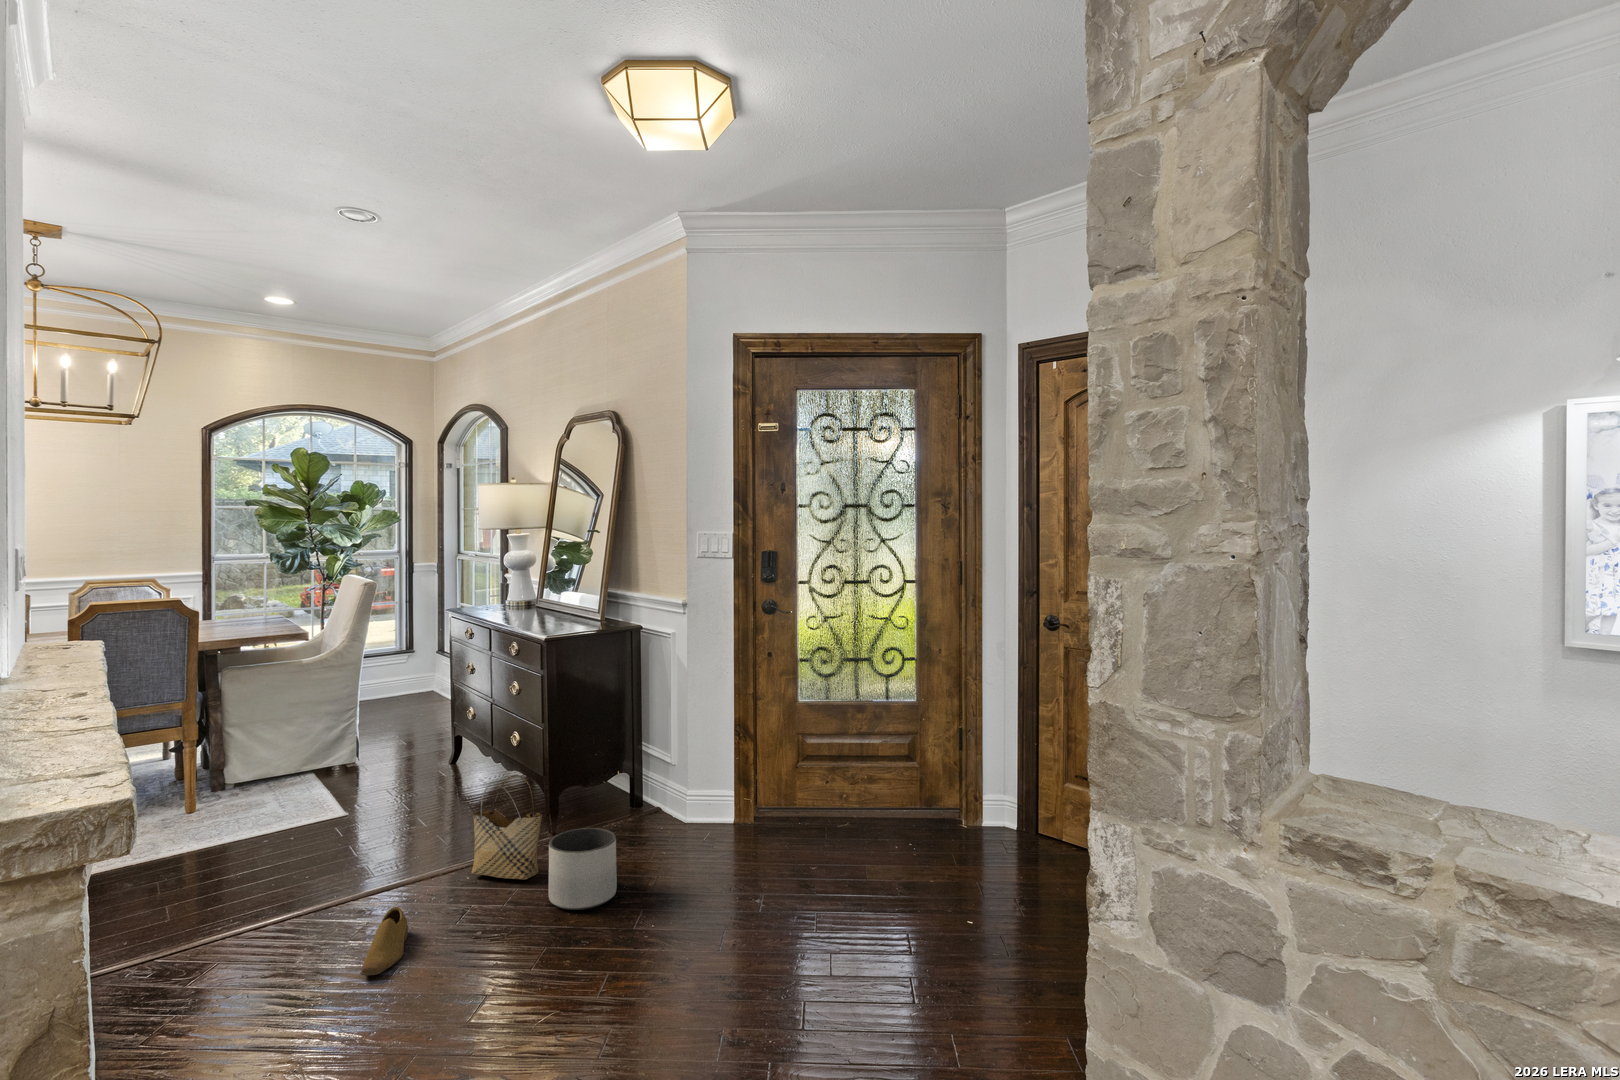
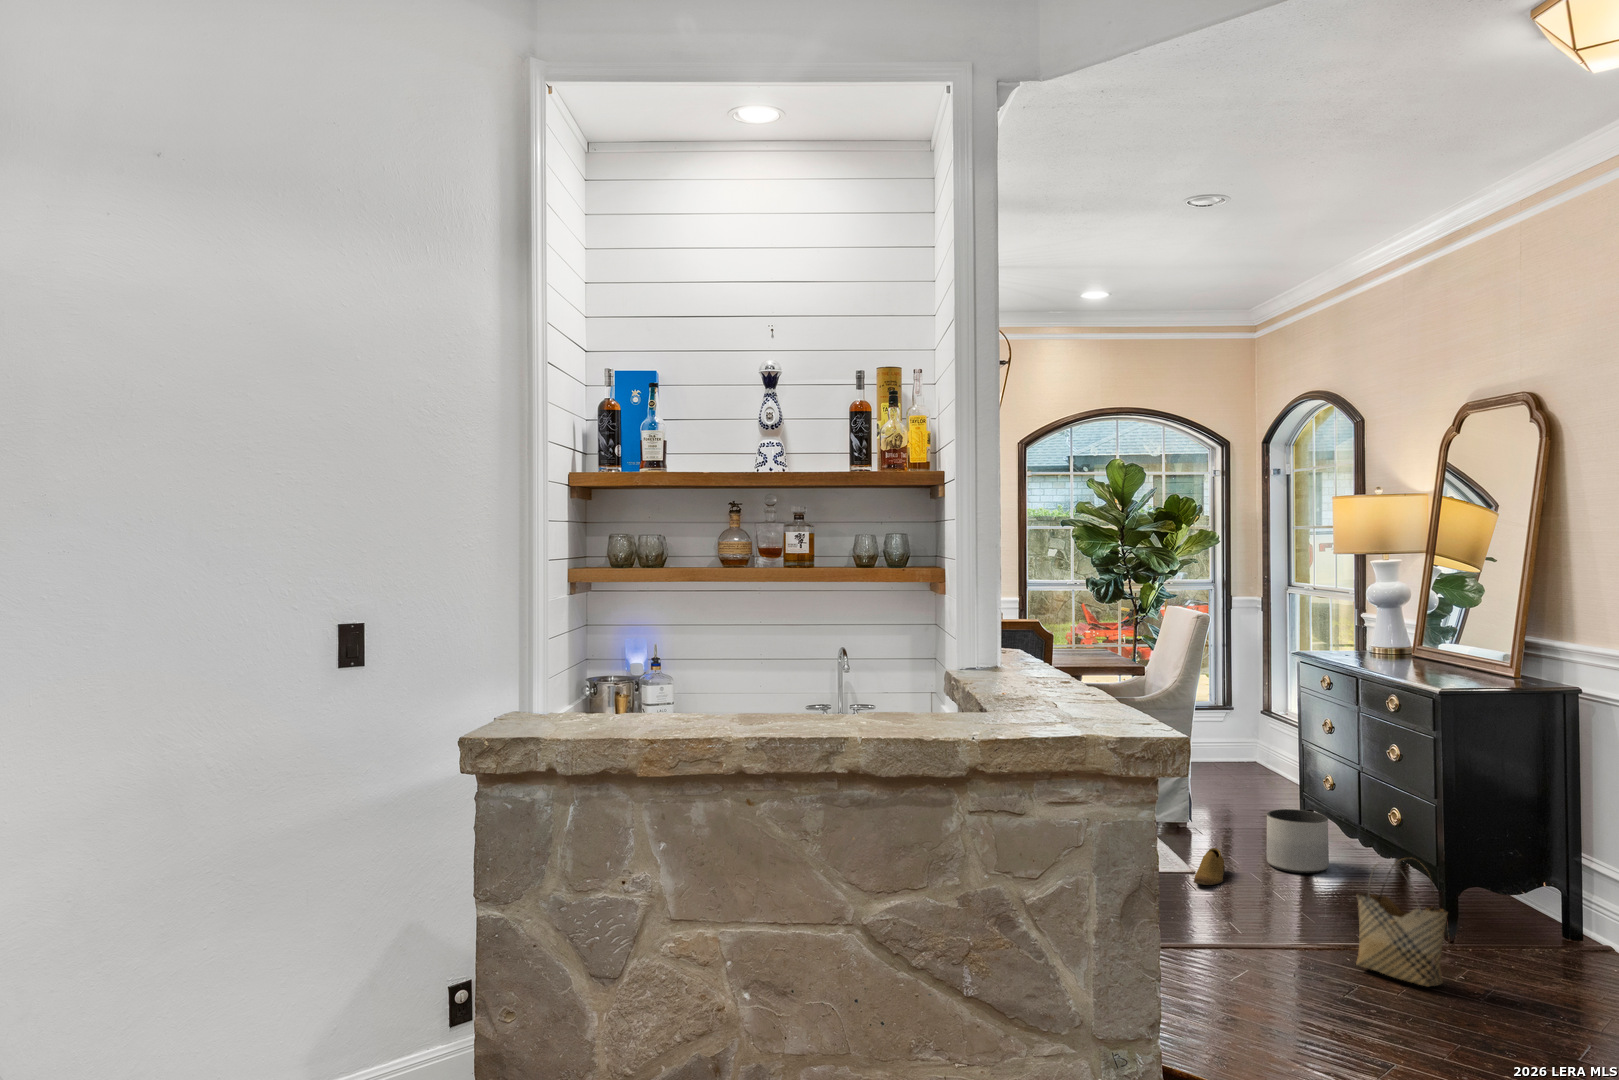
planter: present [548,828,617,910] -> present [1267,809,1329,873]
shoe: present [361,907,408,975] -> present [1194,848,1225,885]

